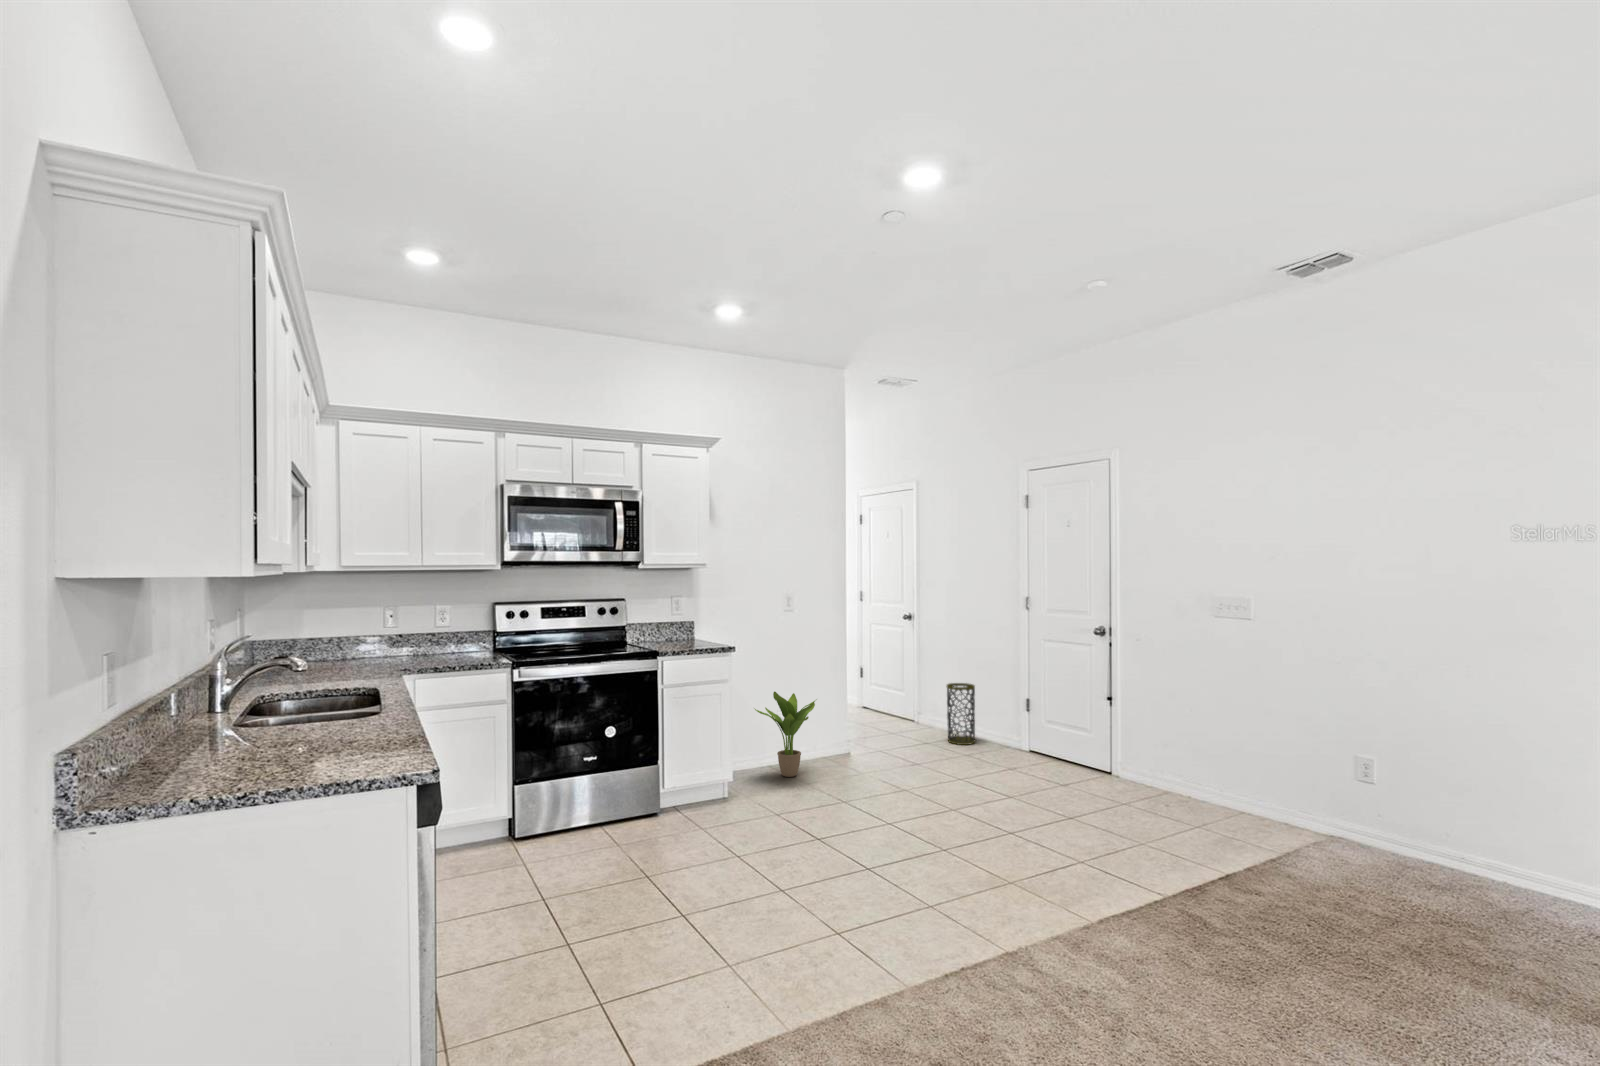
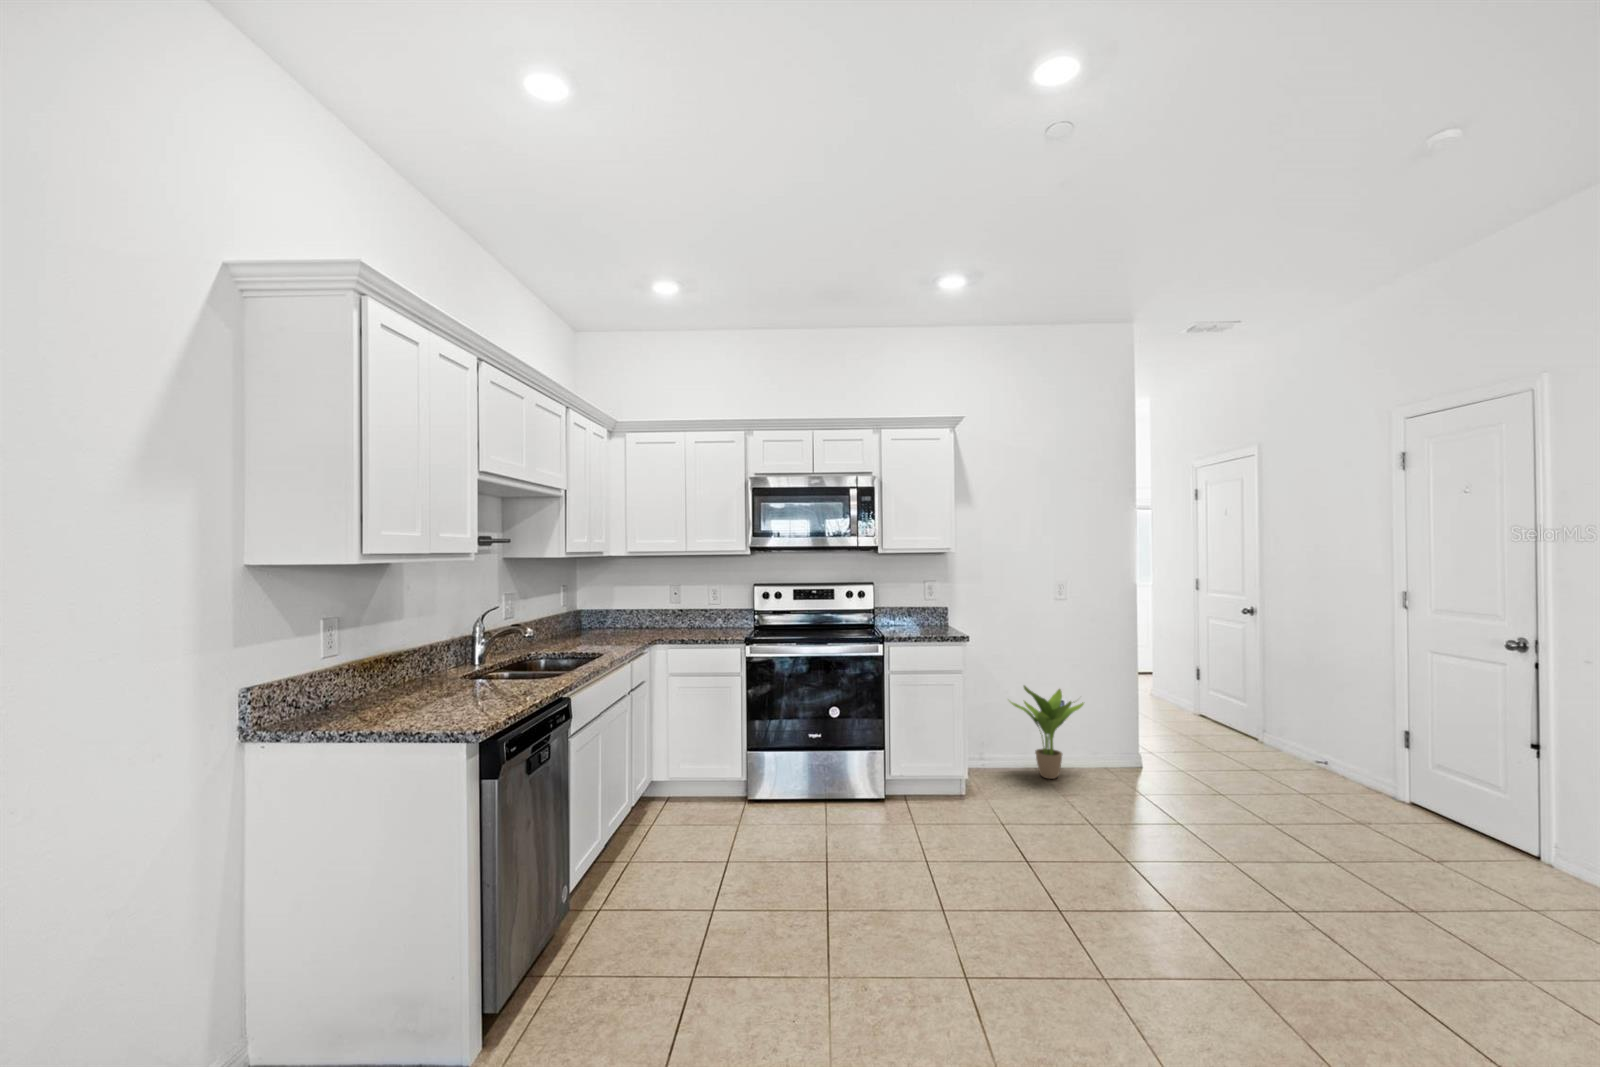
trash can: present [946,683,975,745] -> none [1284,696,1329,777]

